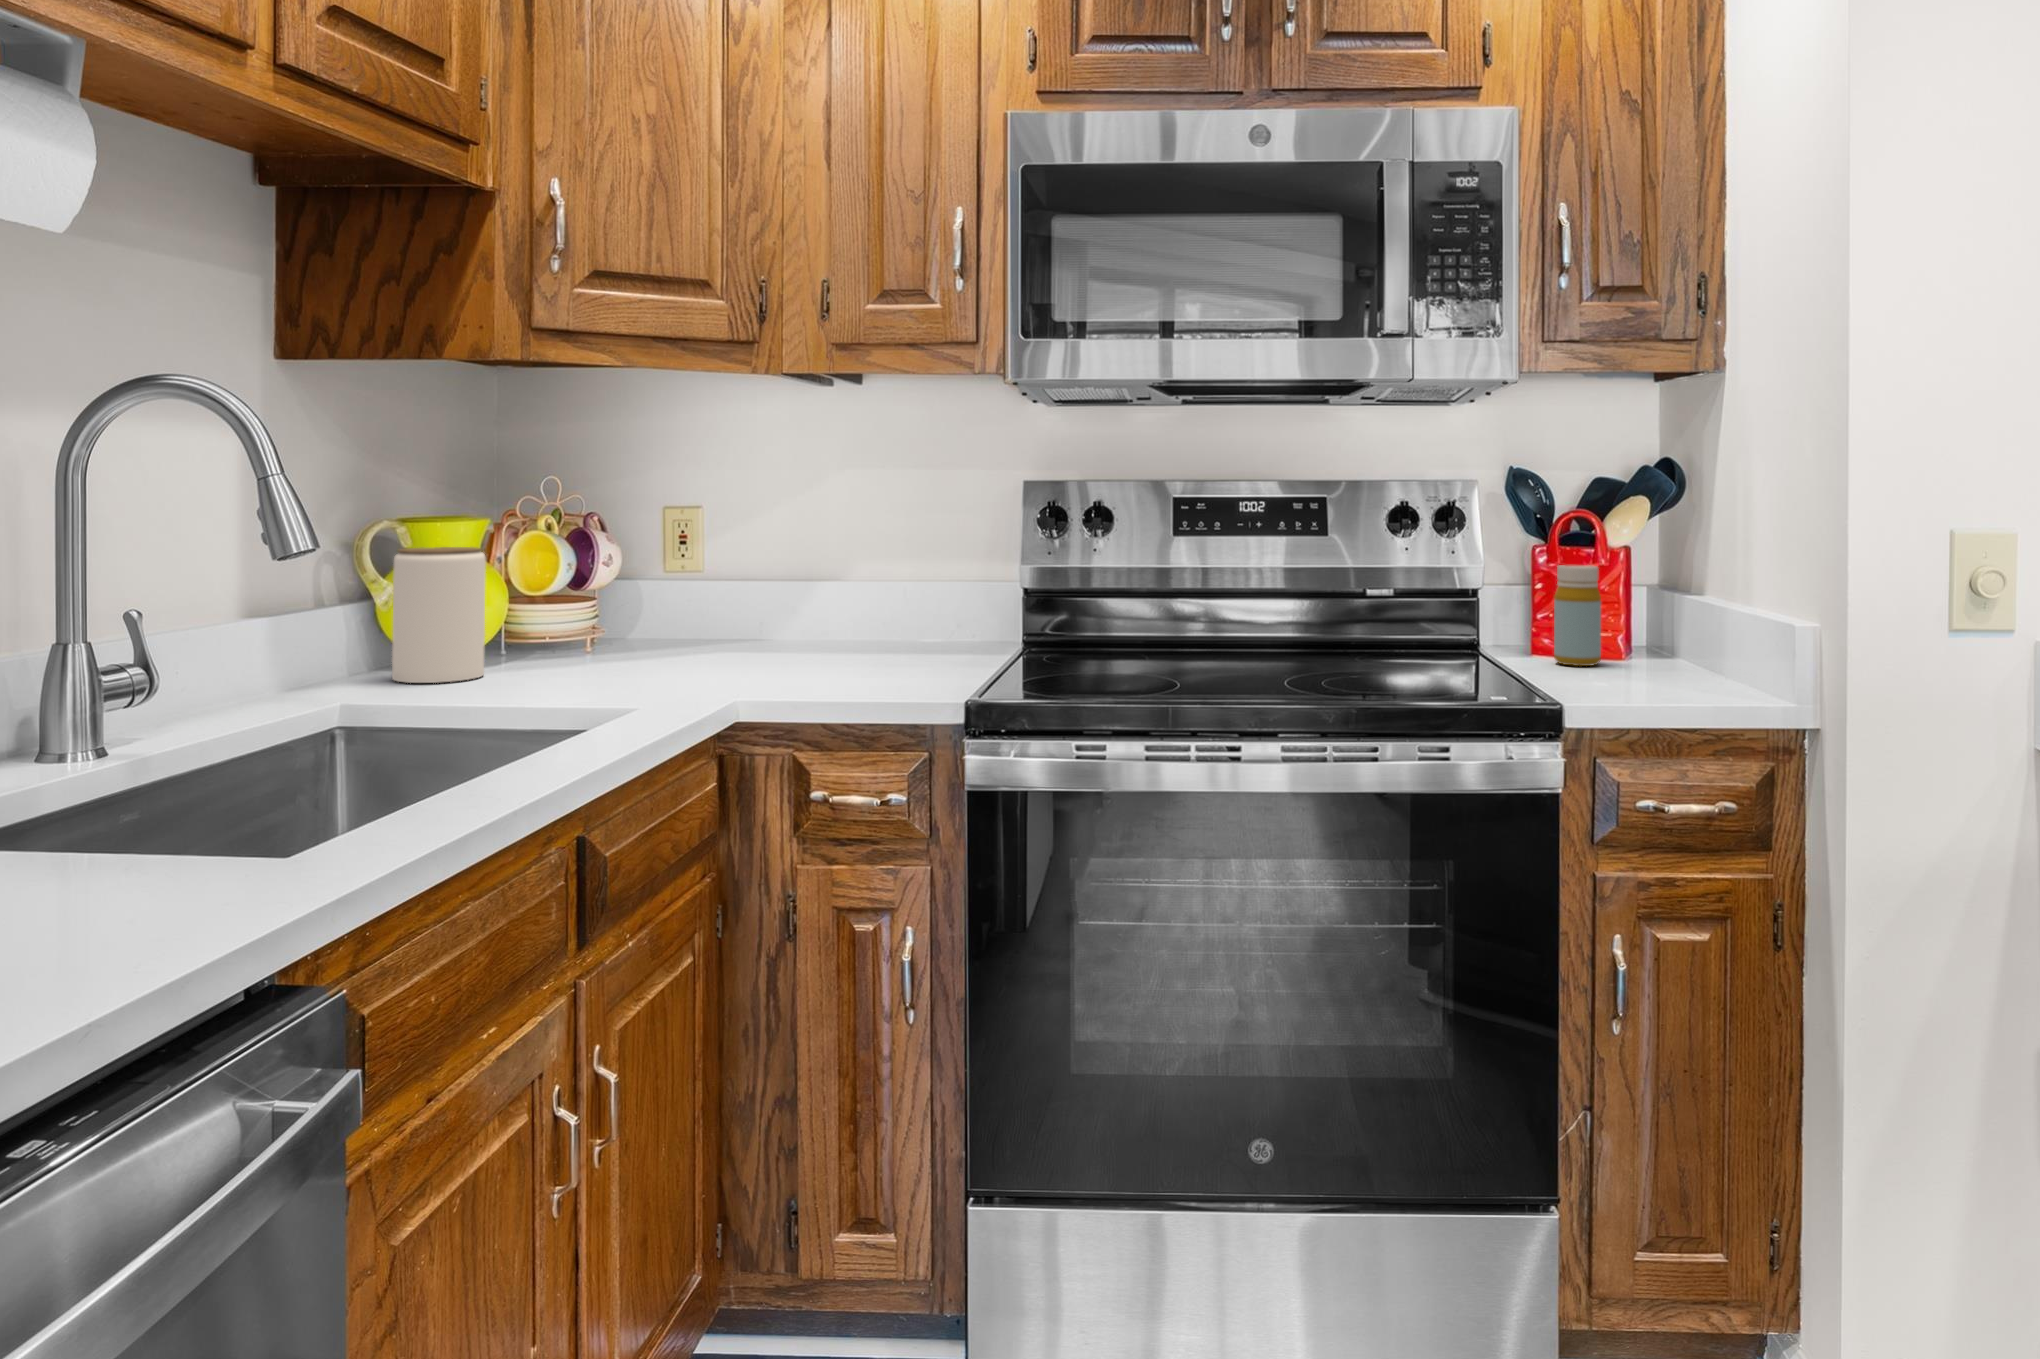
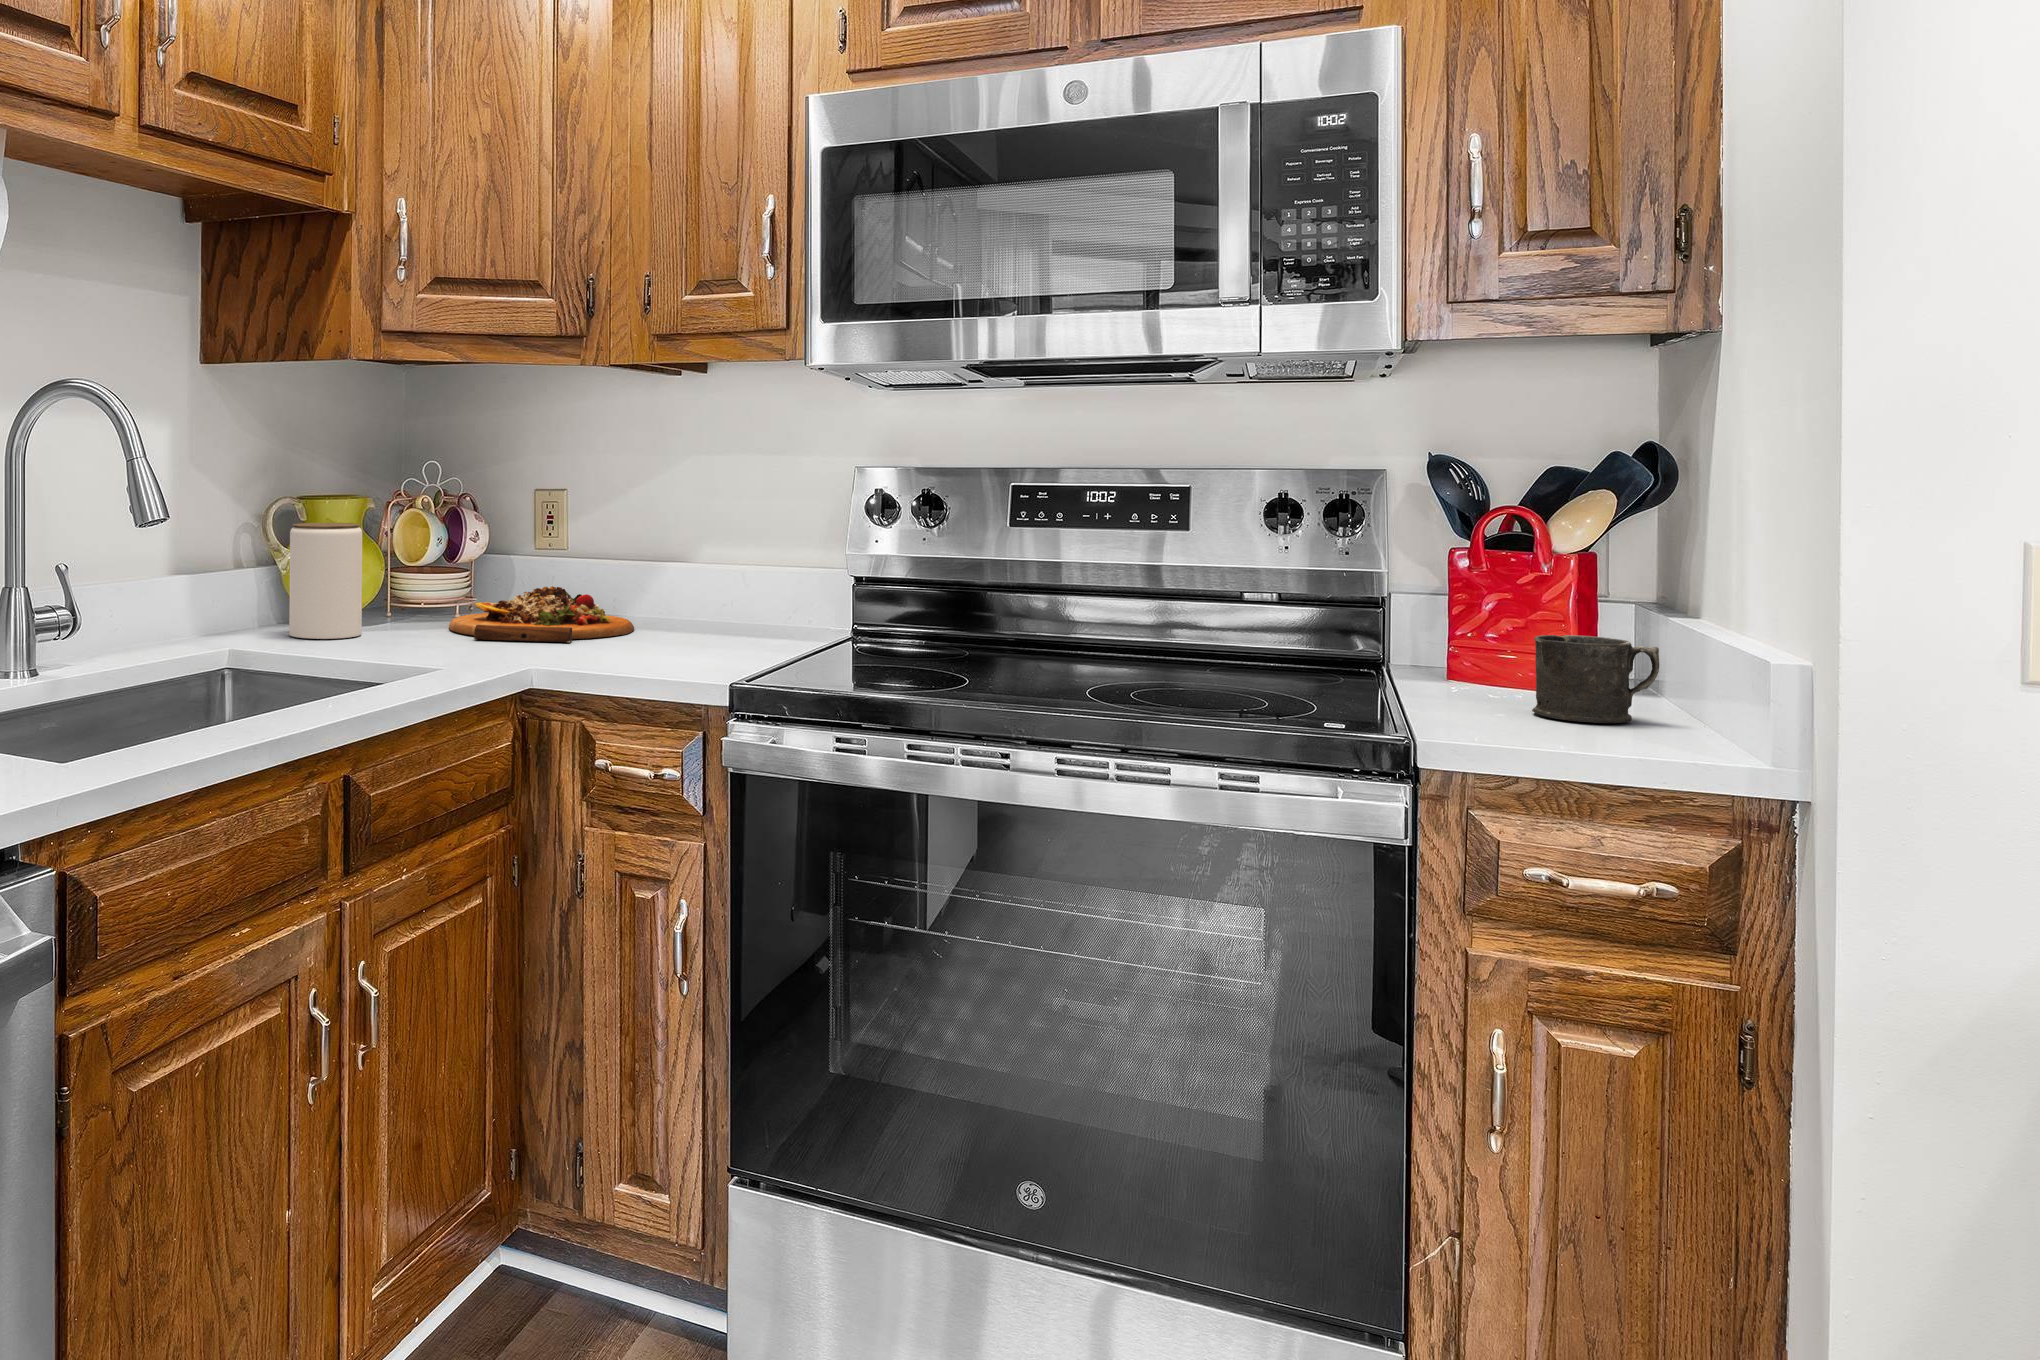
bottle: present [1554,565,1601,666] -> none [1478,574,1543,698]
cutting board: none [579,609,789,672] -> present [449,586,634,642]
mug: none [1608,613,1696,682] -> present [1532,635,1659,723]

